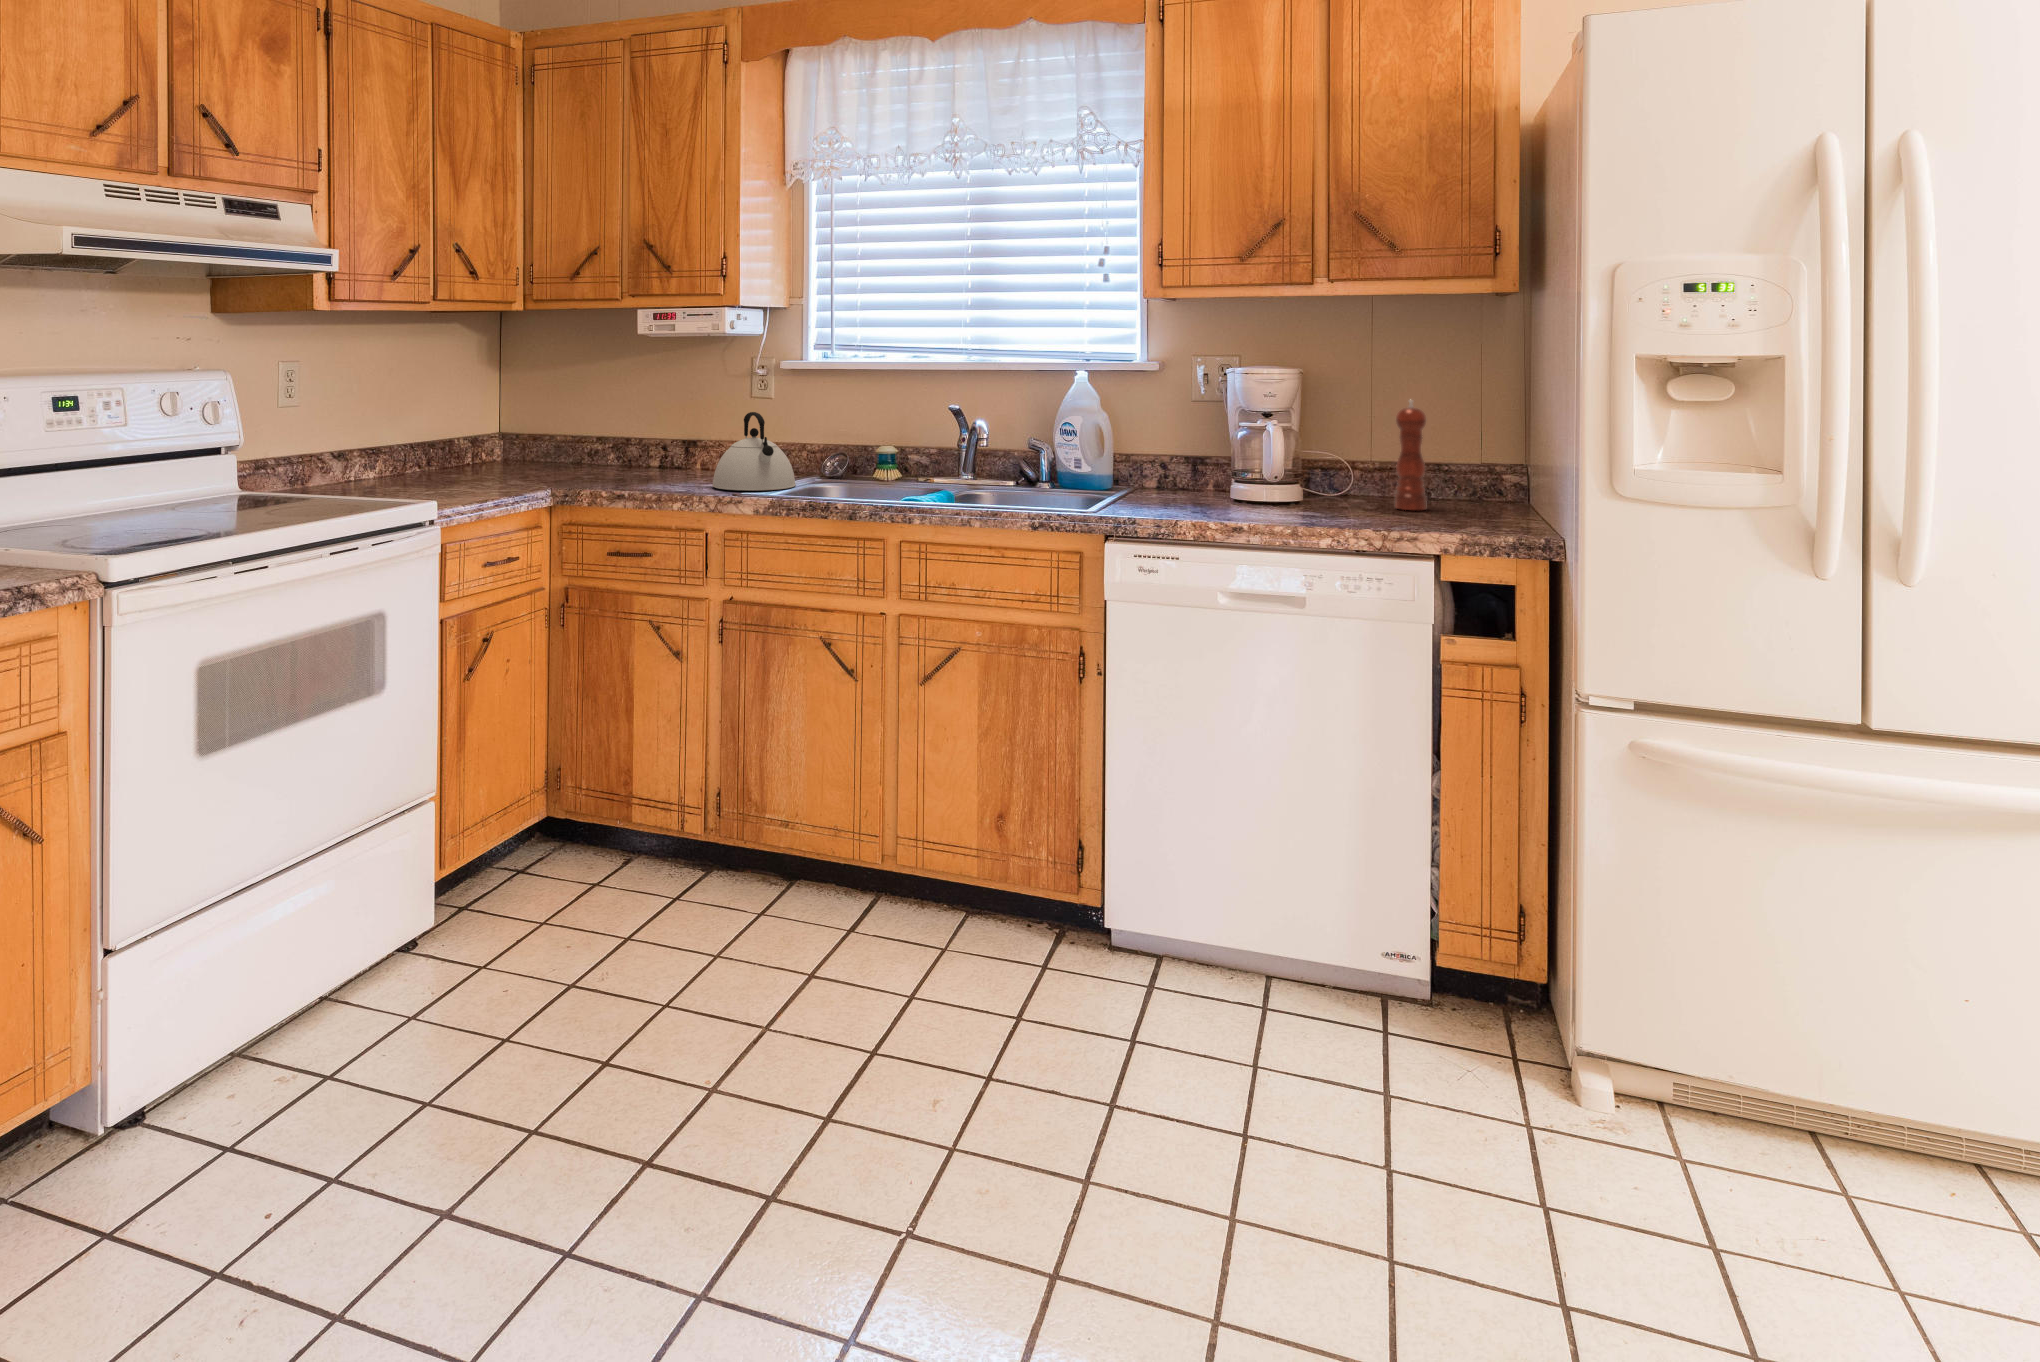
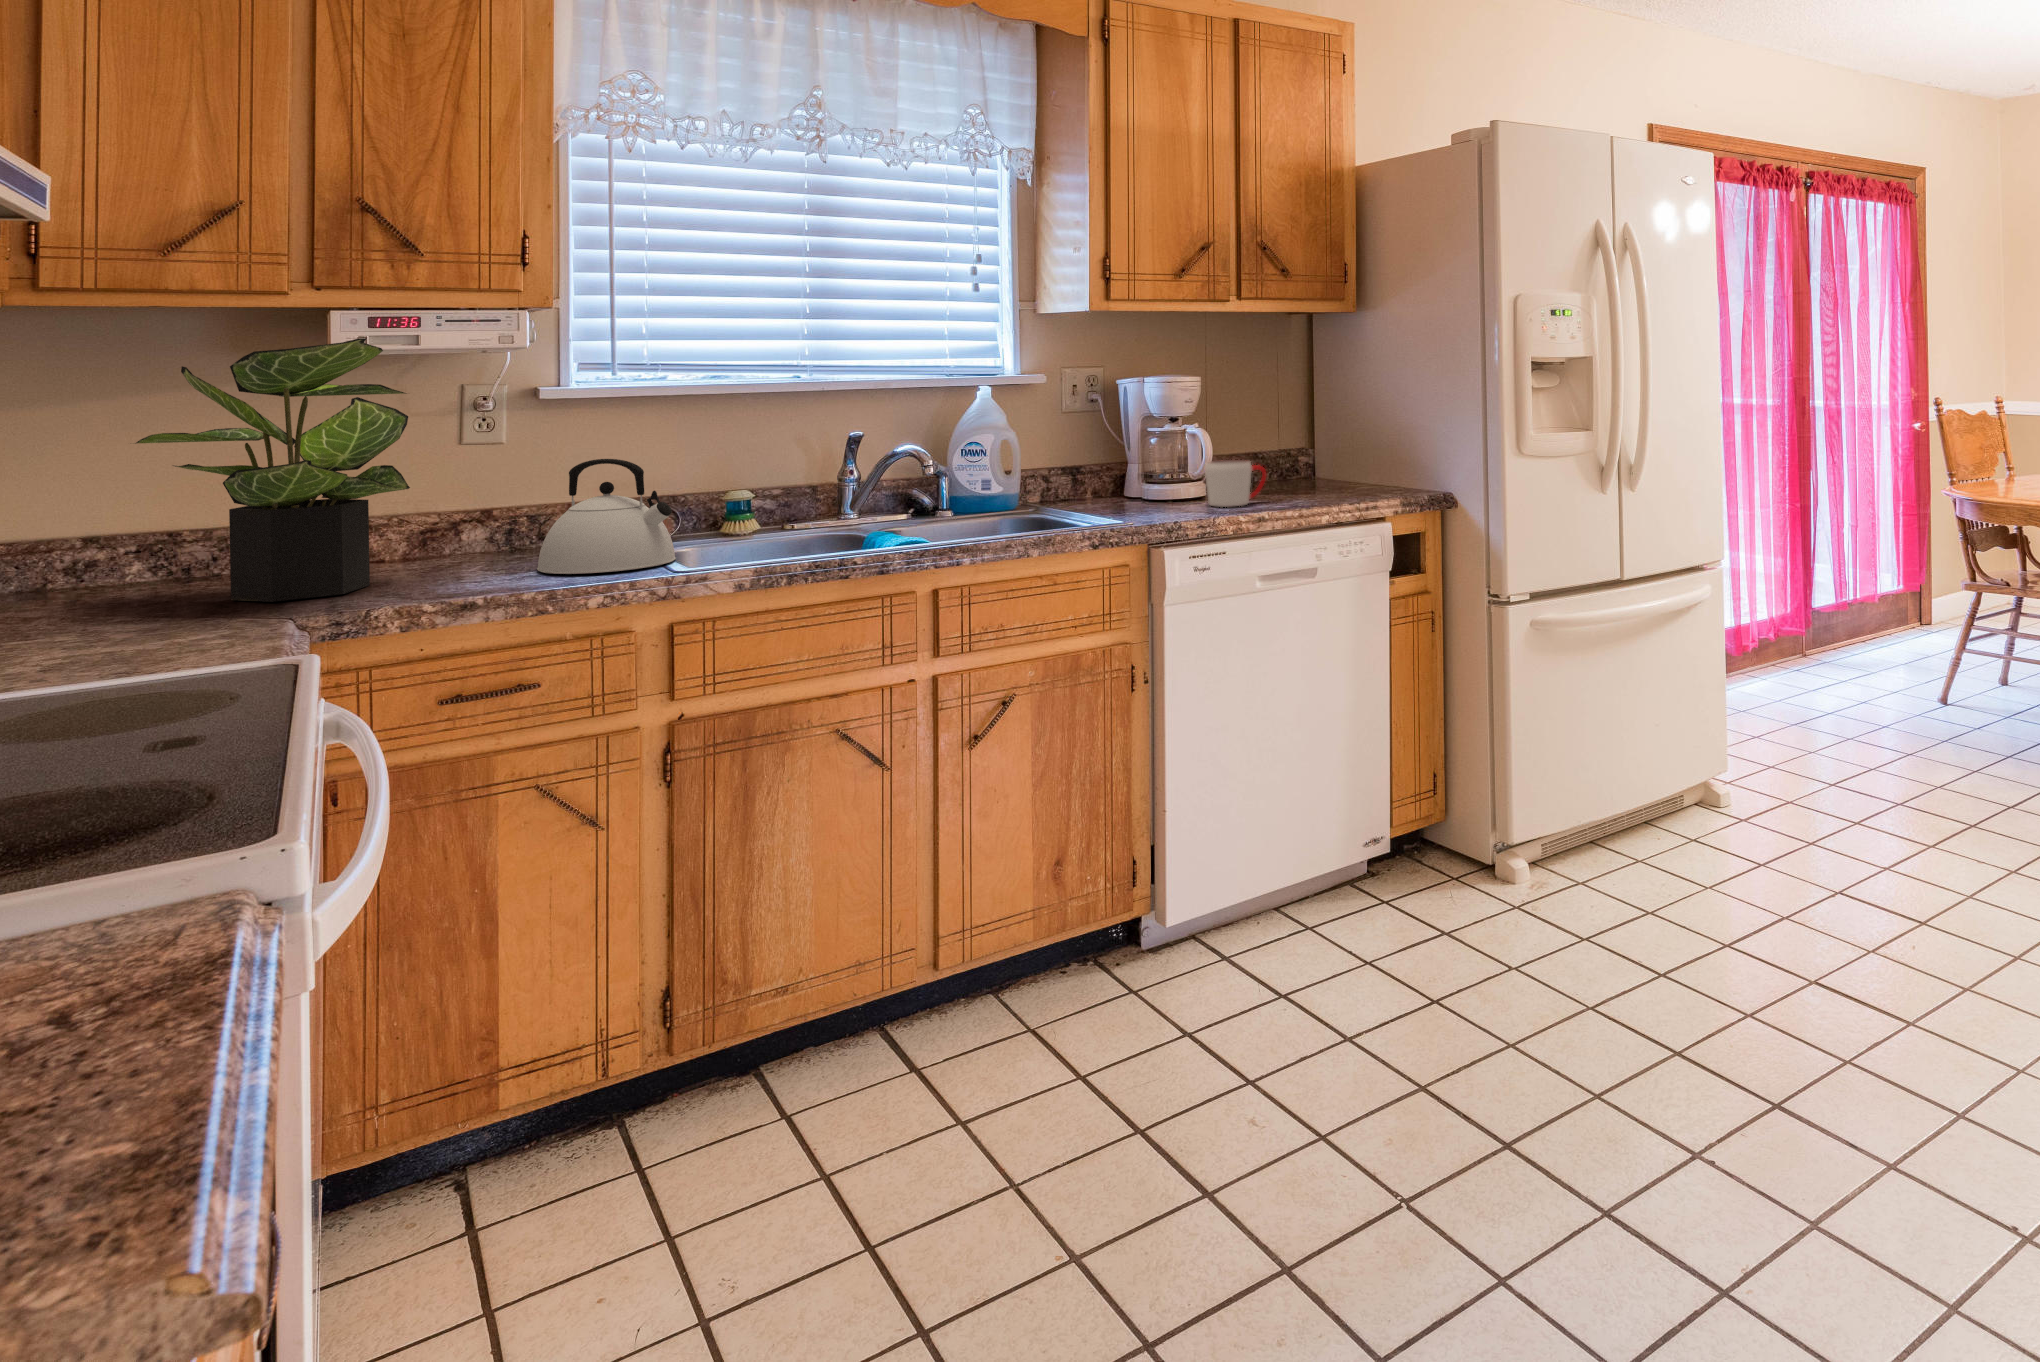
potted plant: none [560,329,686,482] -> present [135,338,410,602]
pepper mill: present [1395,400,1427,510] -> none [1269,400,1293,491]
mug: none [1252,463,1334,516] -> present [1205,460,1267,507]

